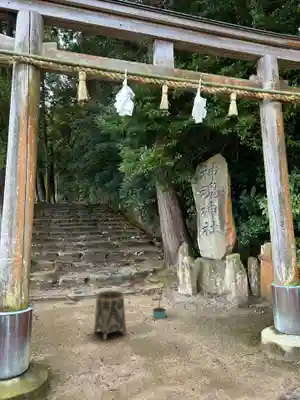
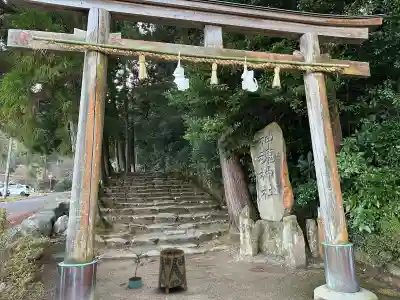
potted plant: present [150,275,173,318] -> present [124,242,148,288]

